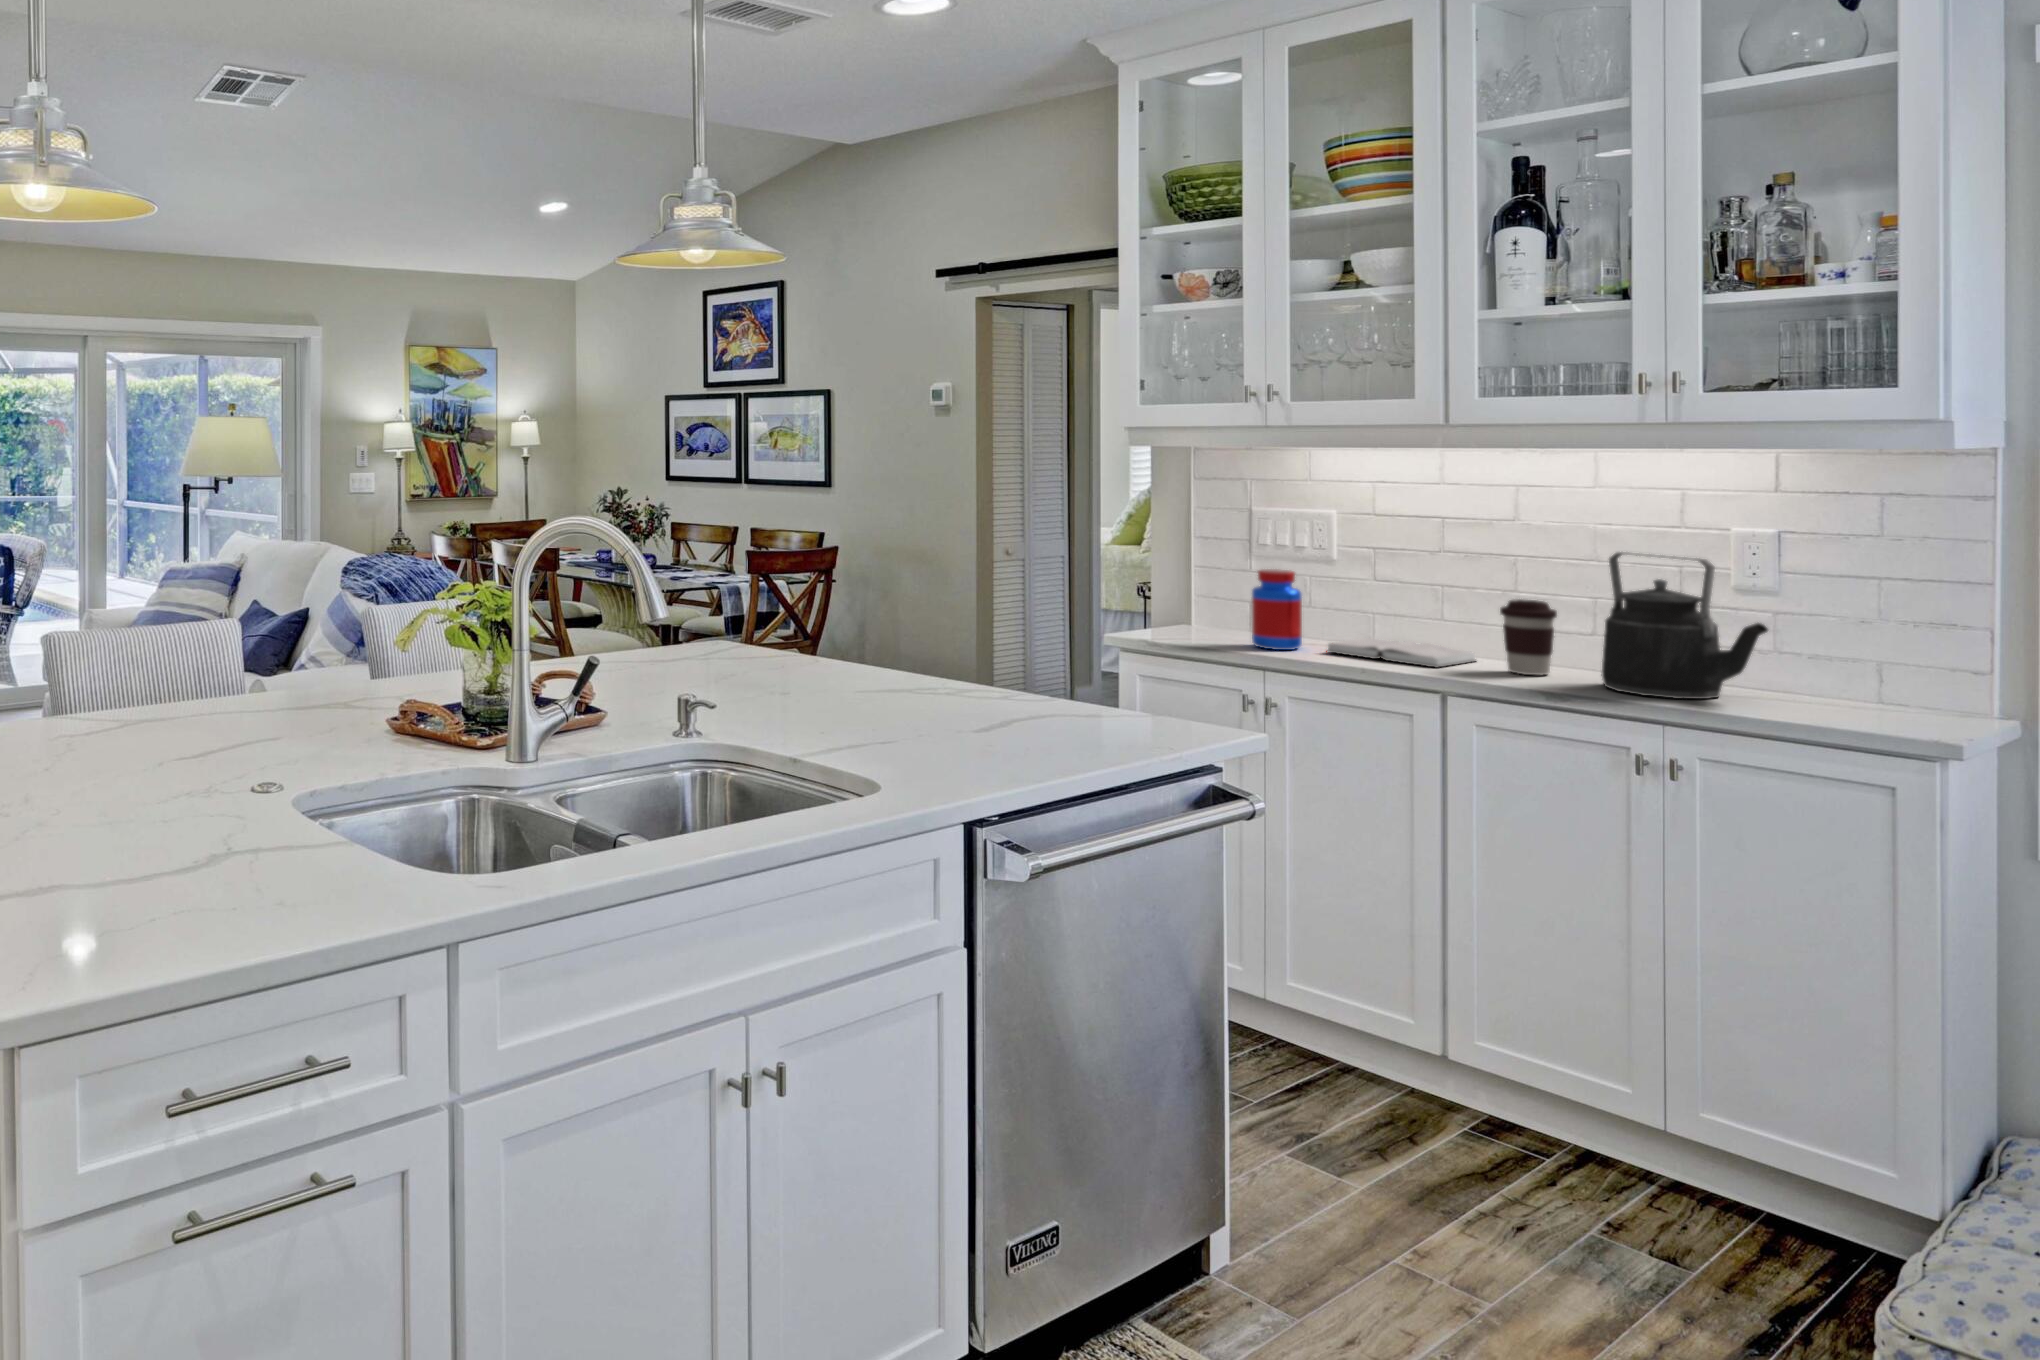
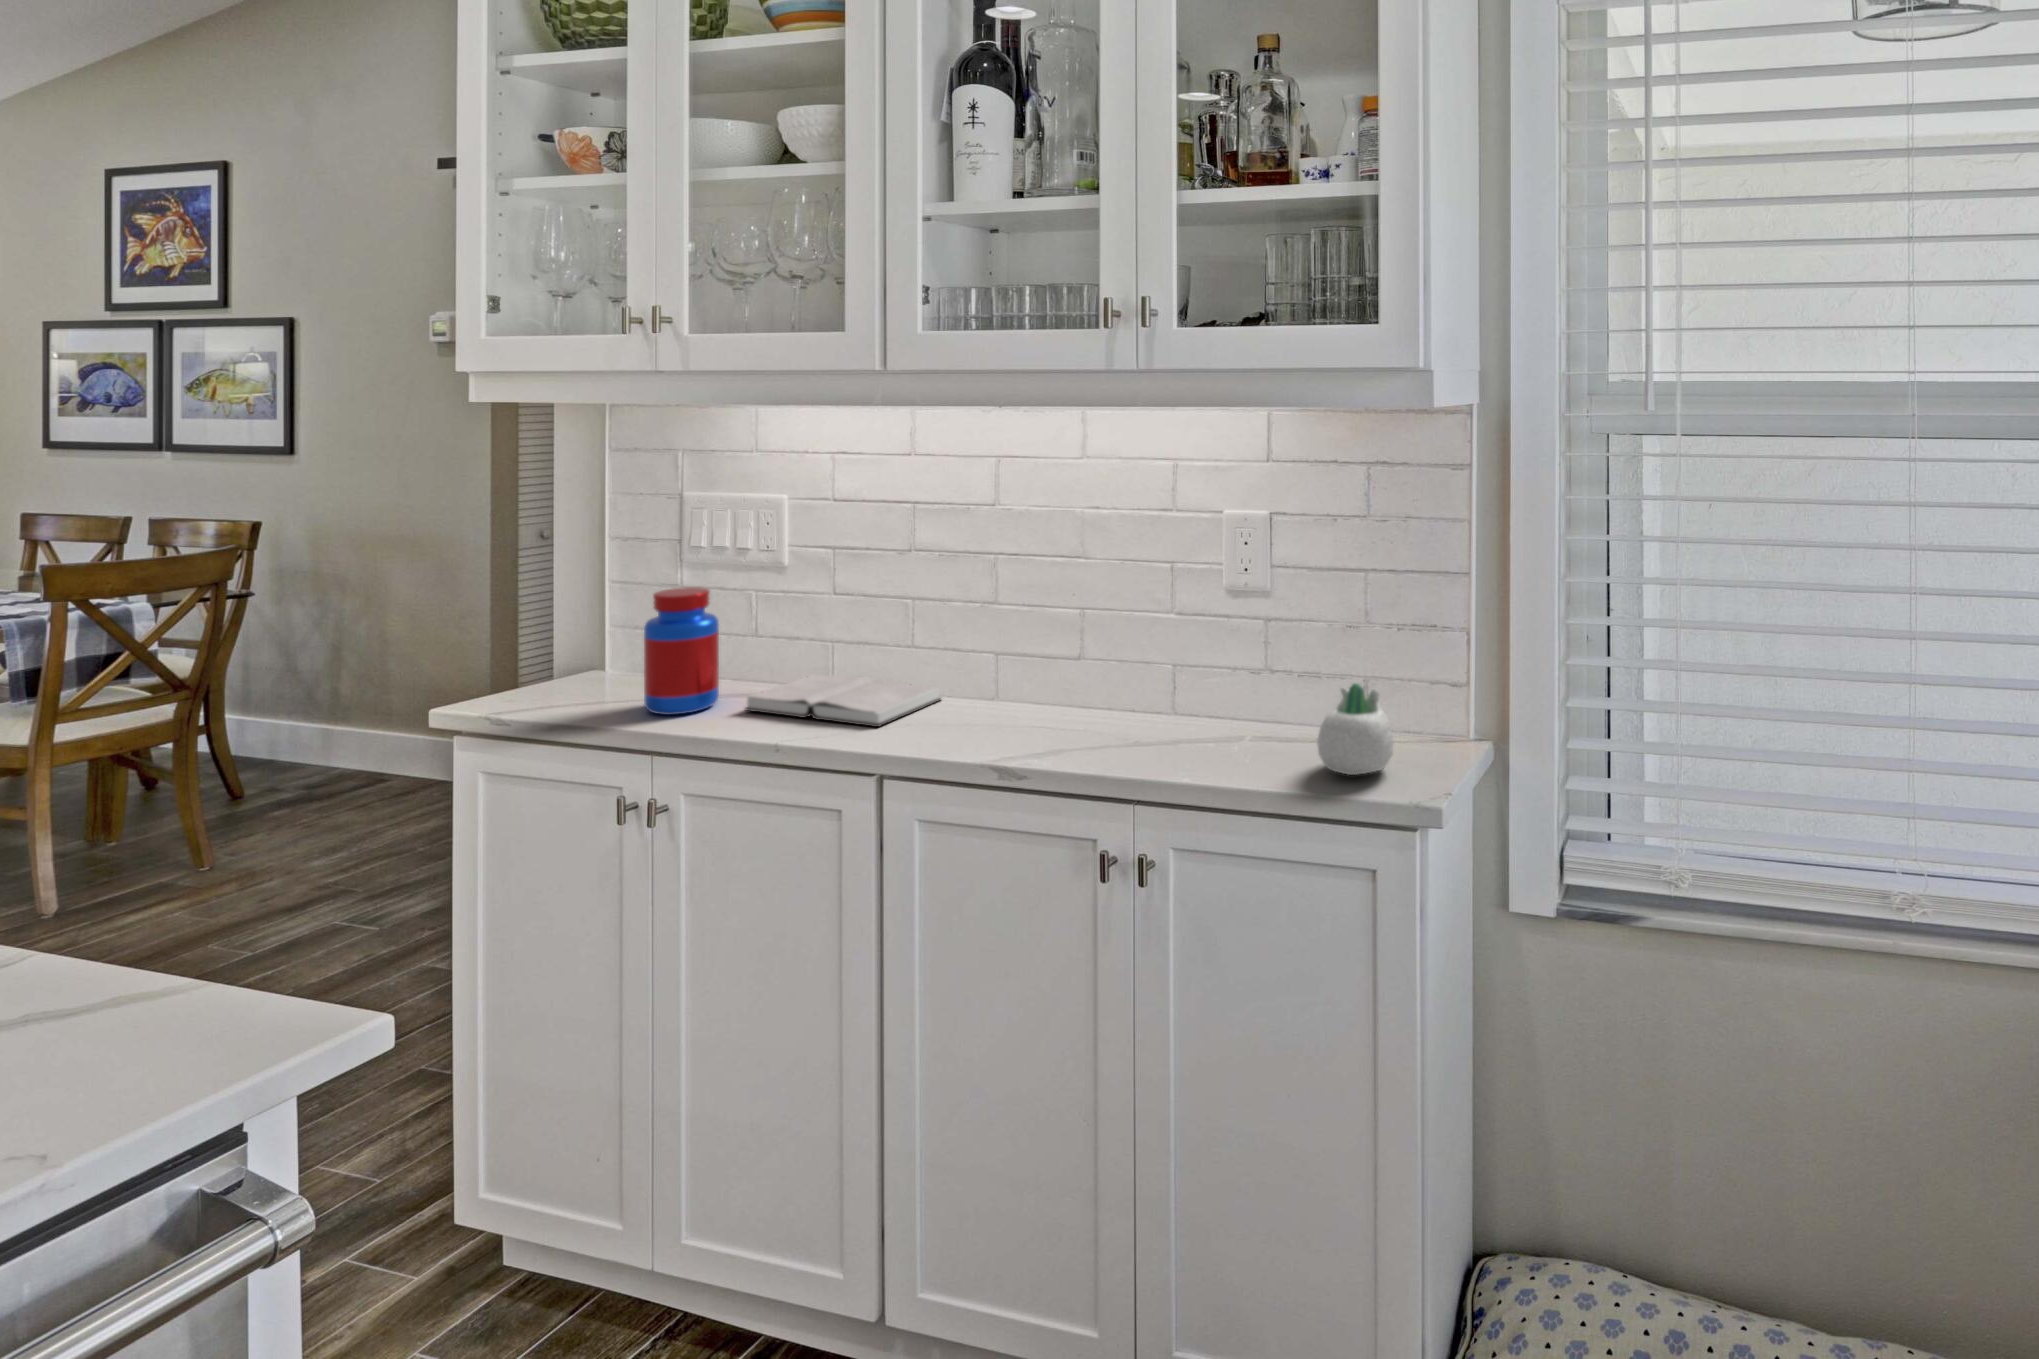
kettle: present [1601,552,1768,699] -> none [1067,547,1248,757]
coffee cup: present [1500,599,1557,675] -> none [958,615,1026,726]
succulent planter: none [1838,656,1915,722] -> present [1317,683,1393,775]

